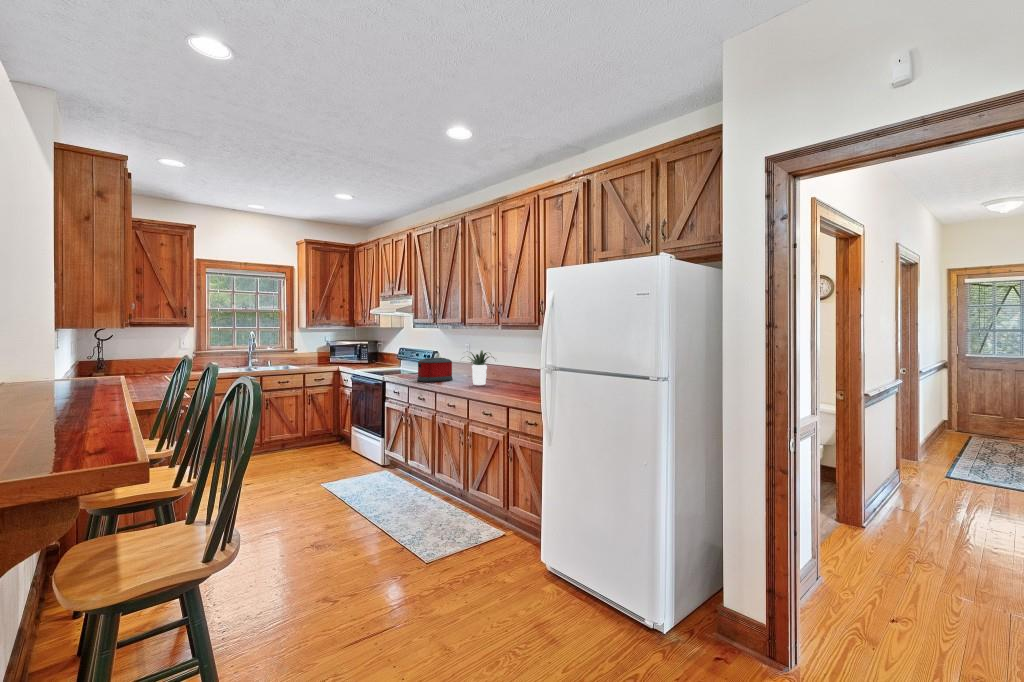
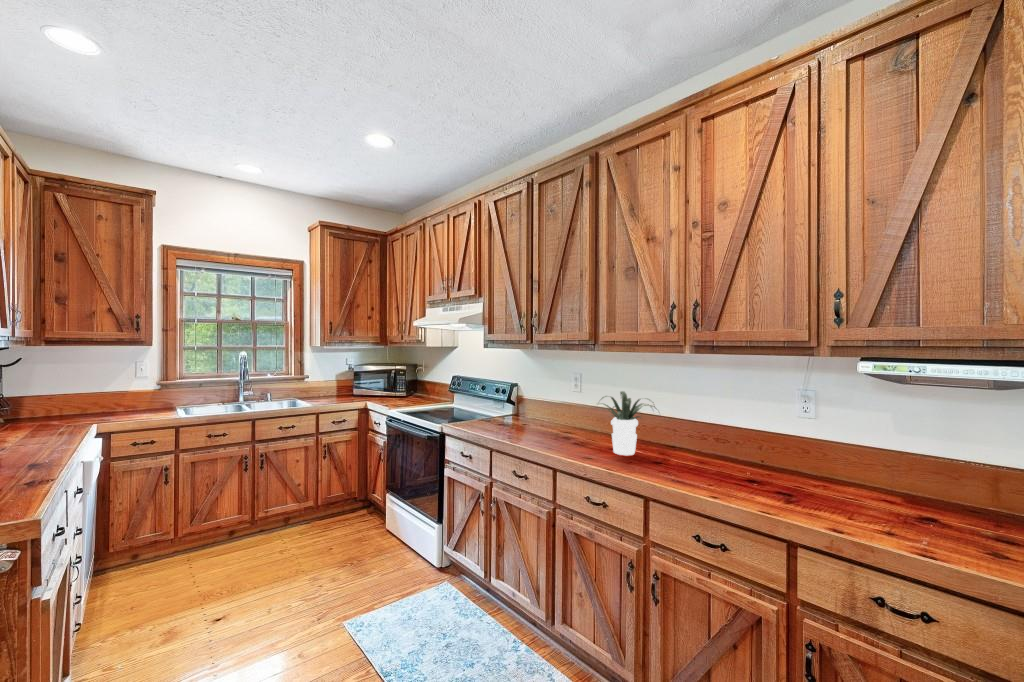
toaster: present [417,358,453,382] -> none [506,400,563,444]

